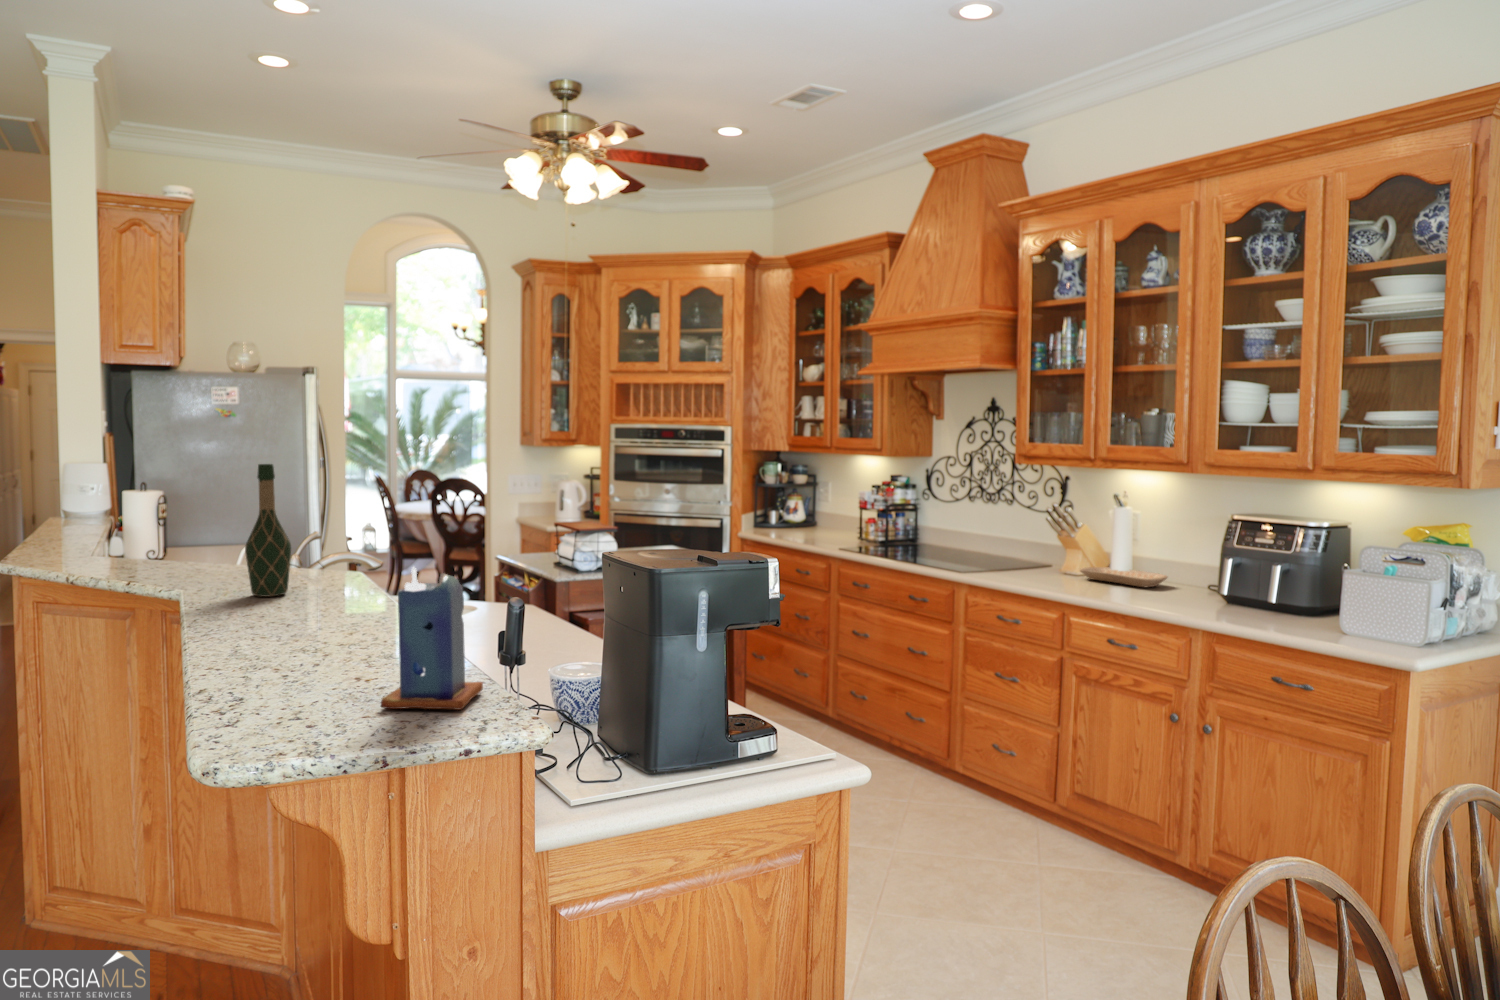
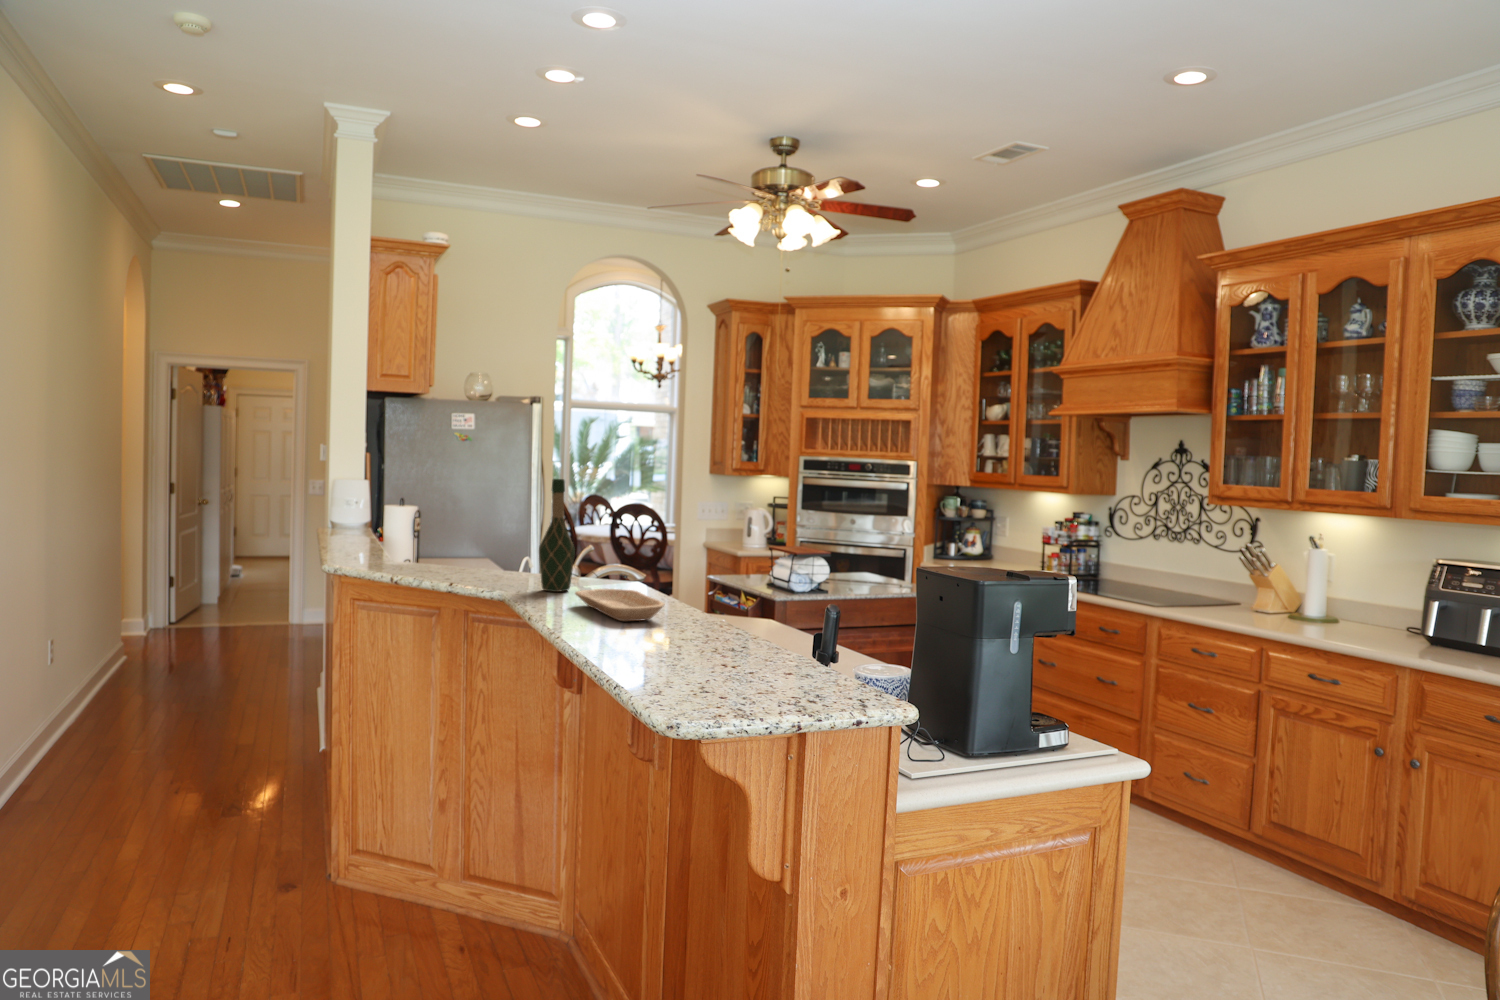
candle: present [381,567,483,710] -> none [708,563,781,682]
tray: present [1080,567,1167,588] -> present [575,589,664,621]

